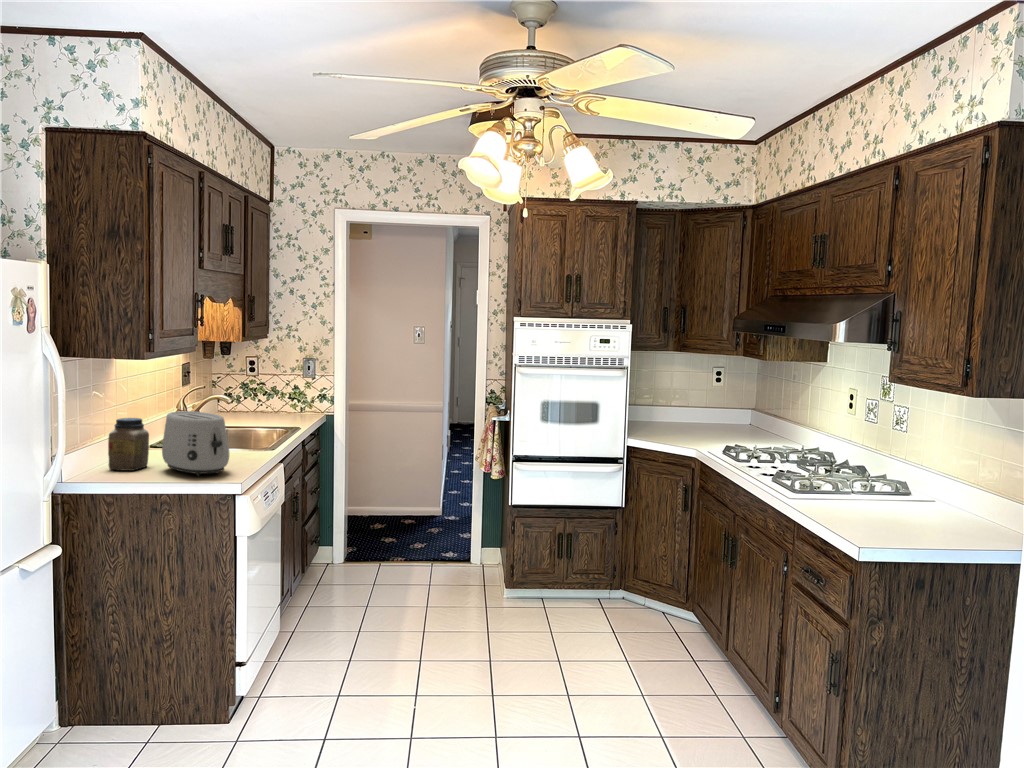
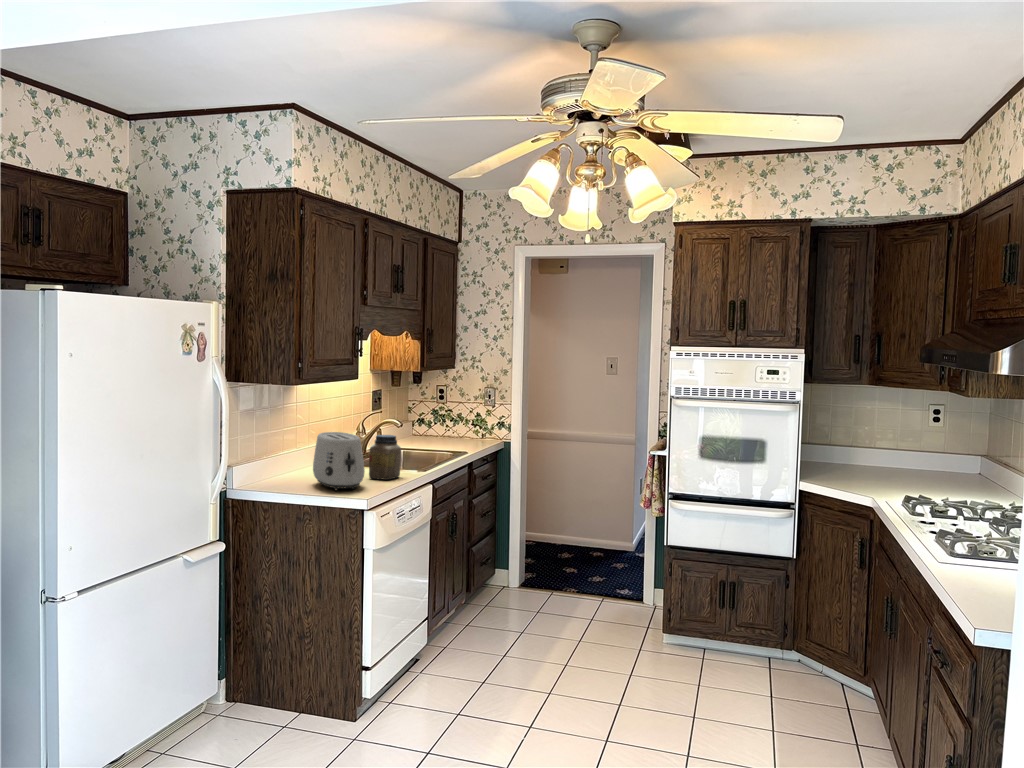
jar: present [108,418,149,471] -> present [369,435,401,480]

